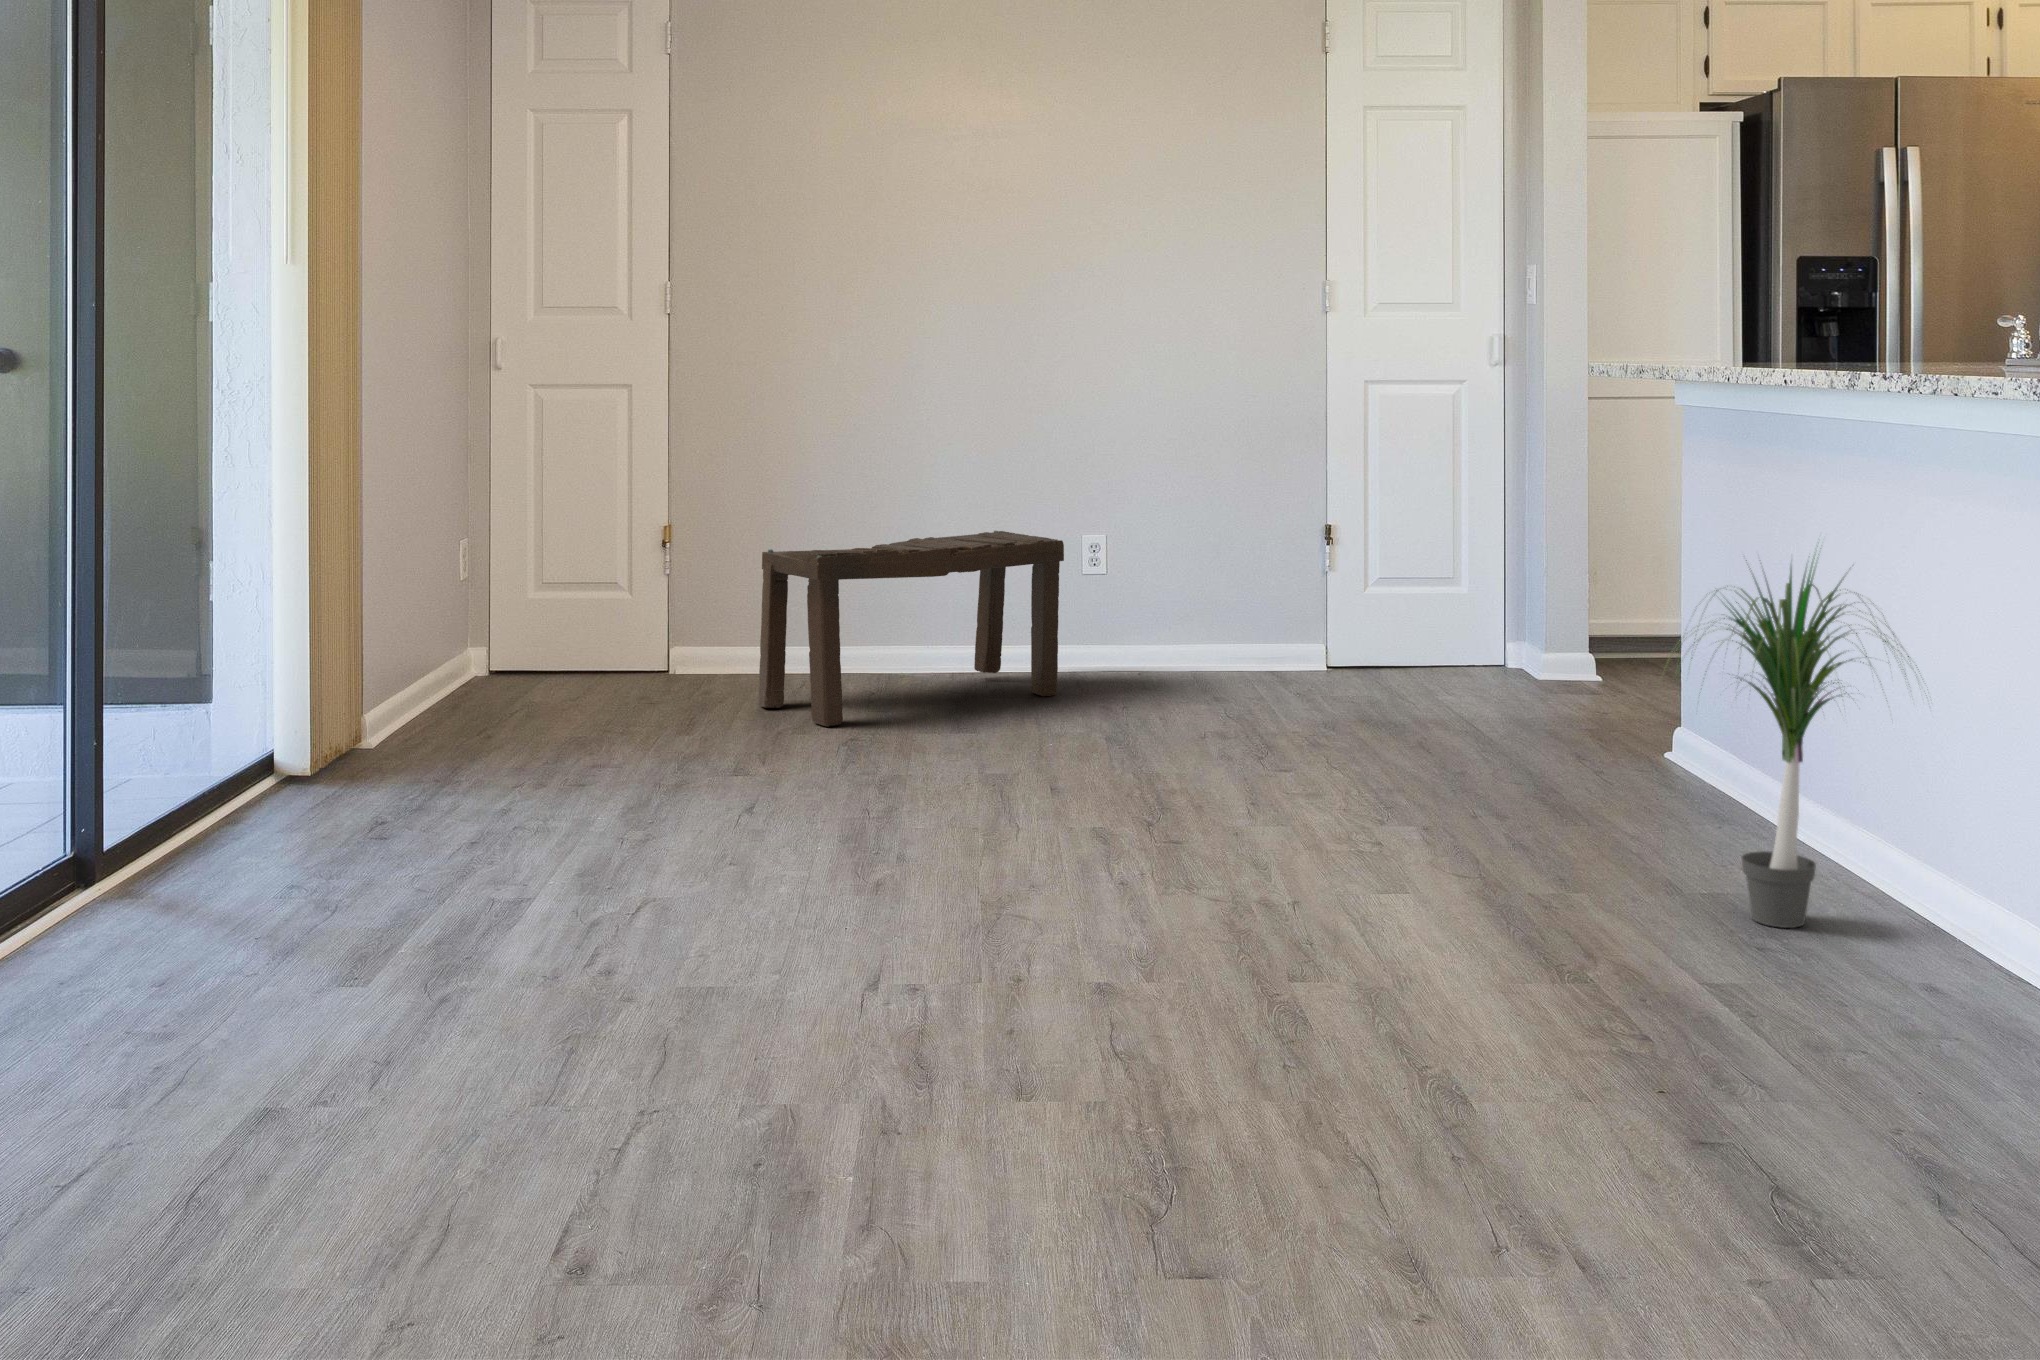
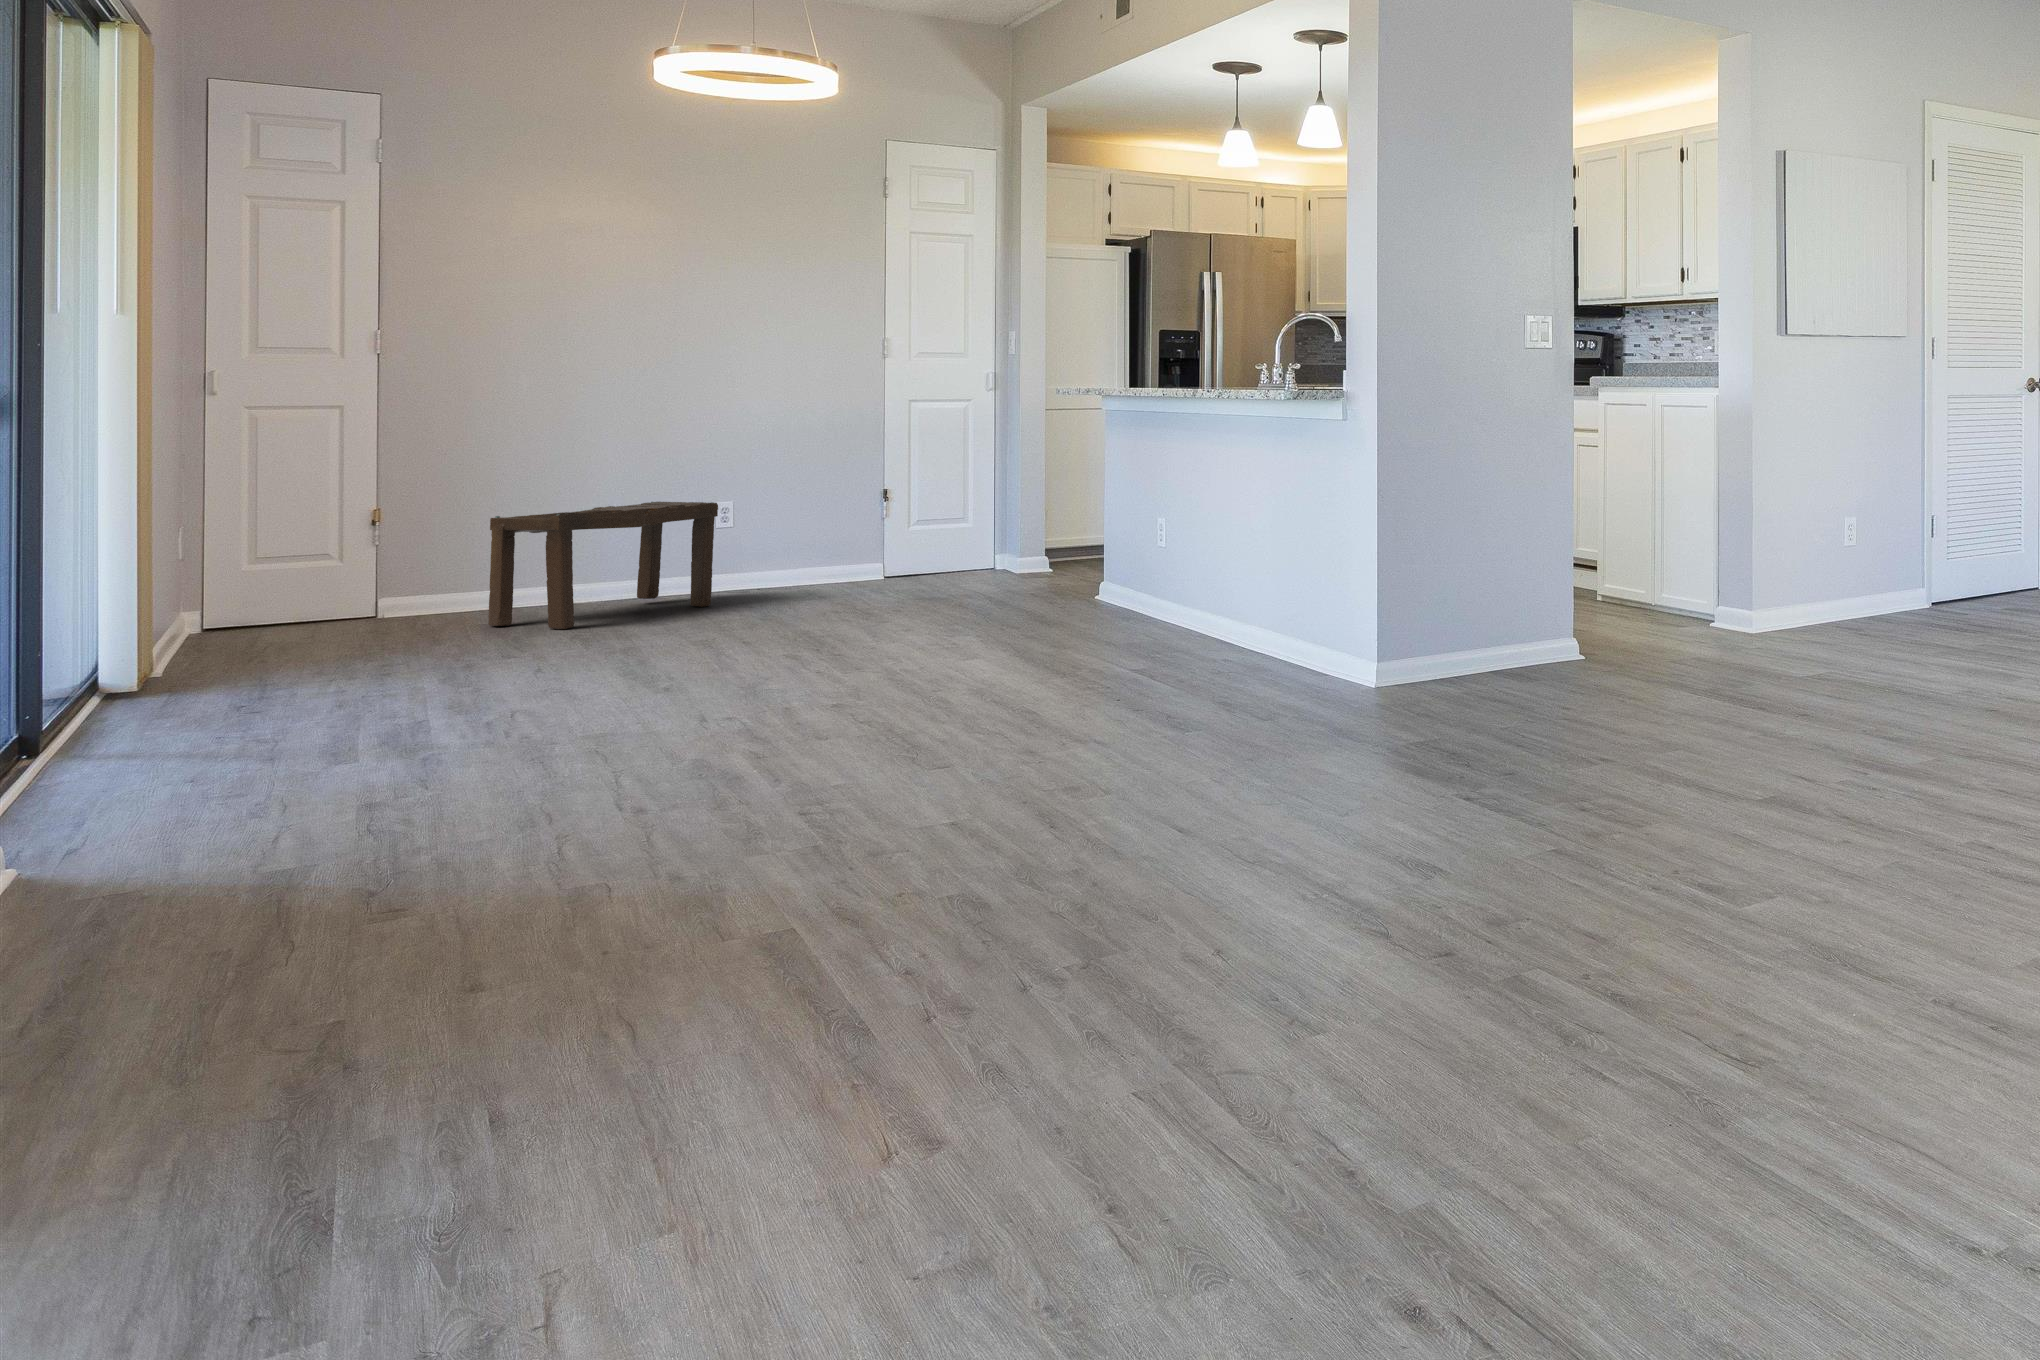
potted plant: present [1664,558,1919,928] -> none [1114,459,1231,636]

